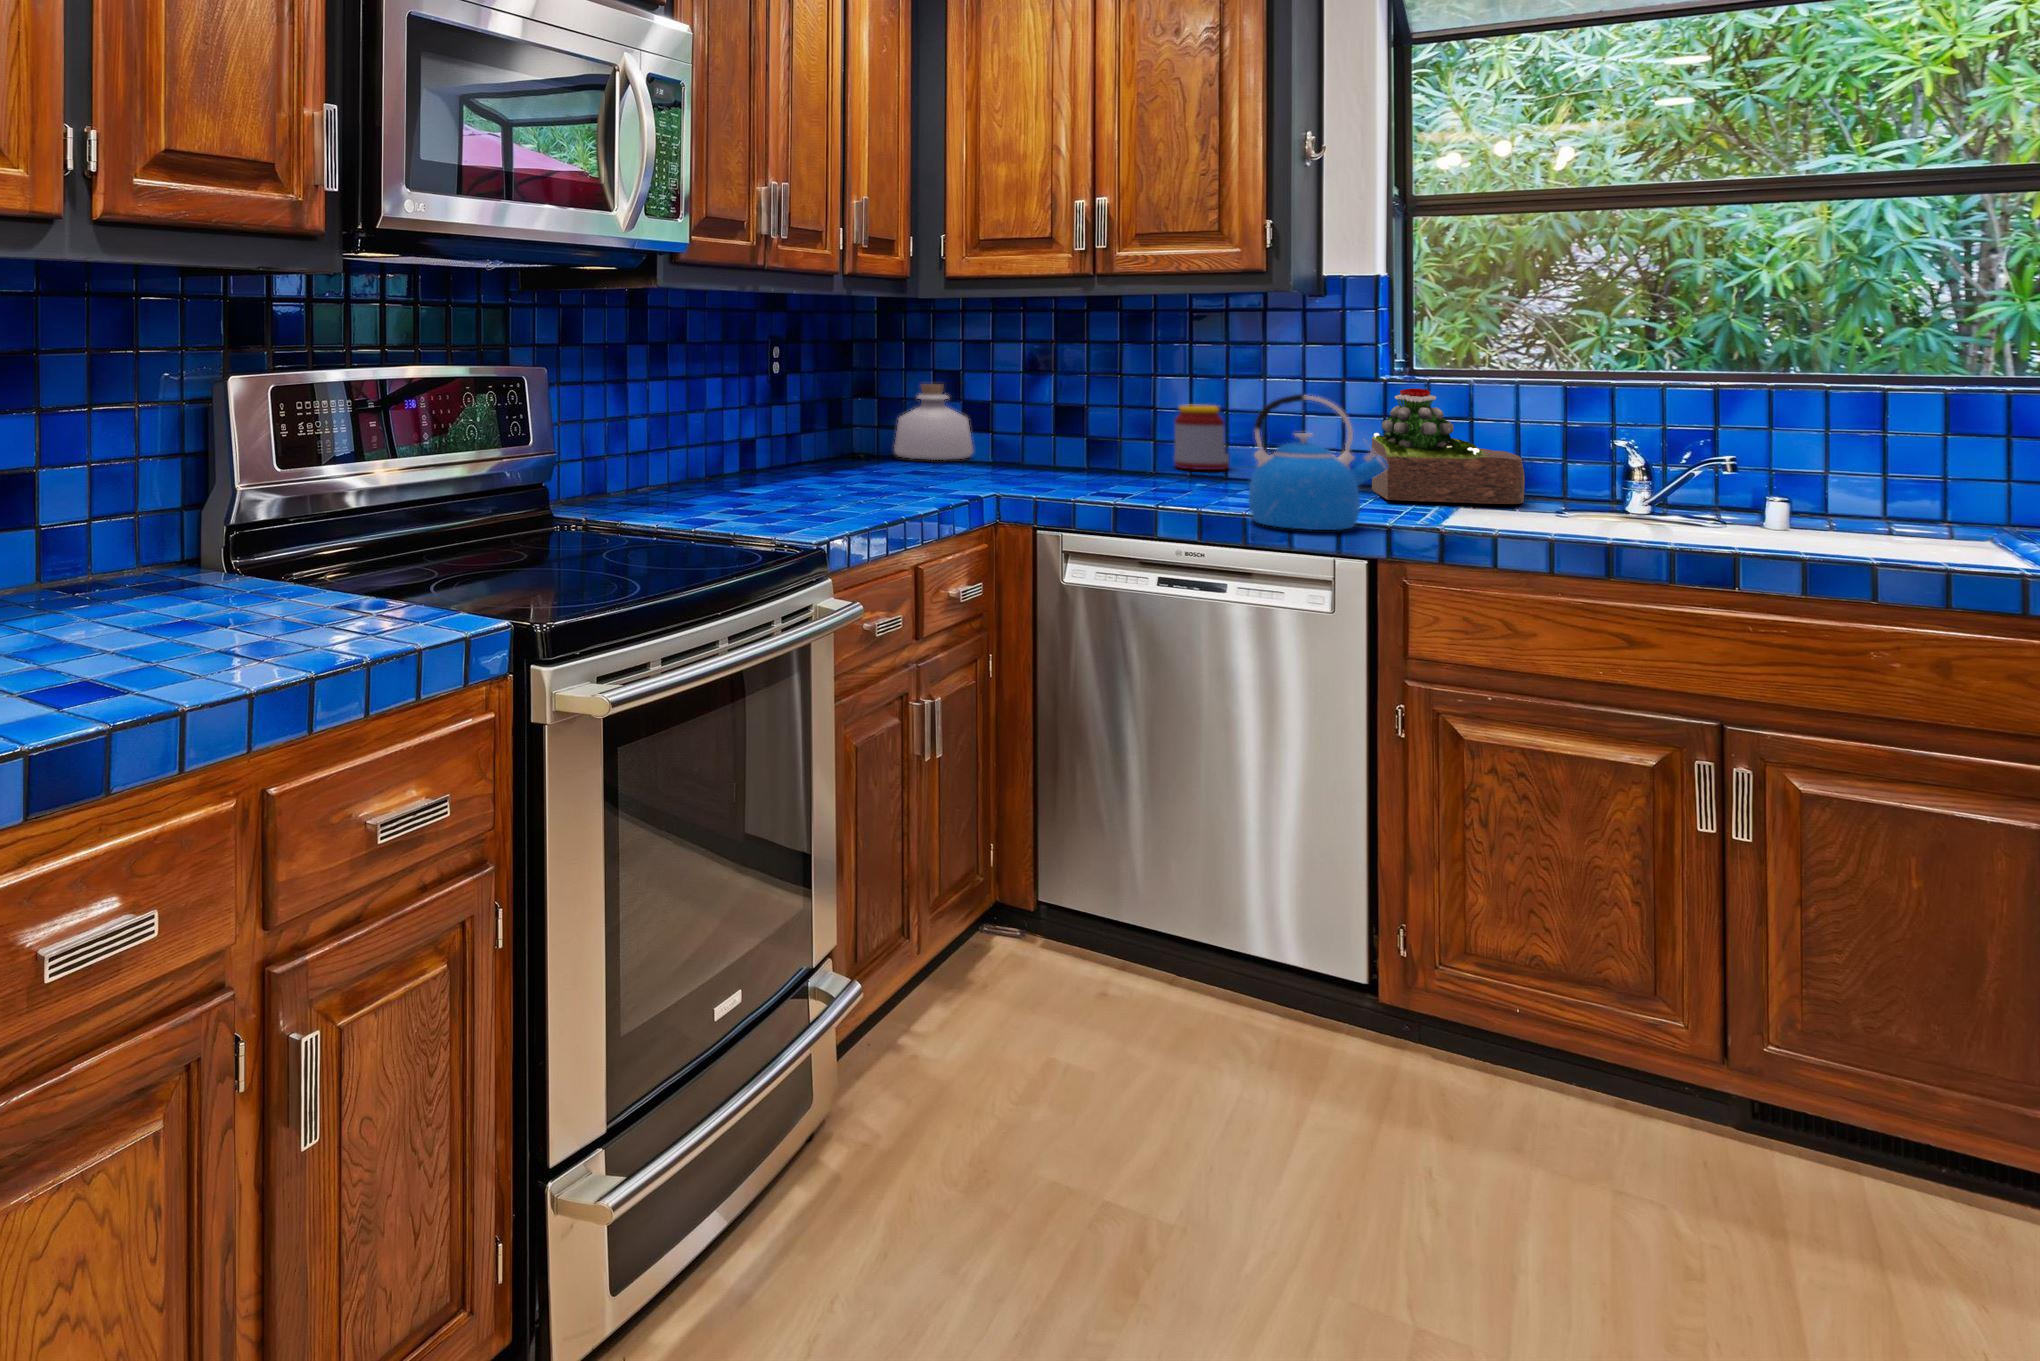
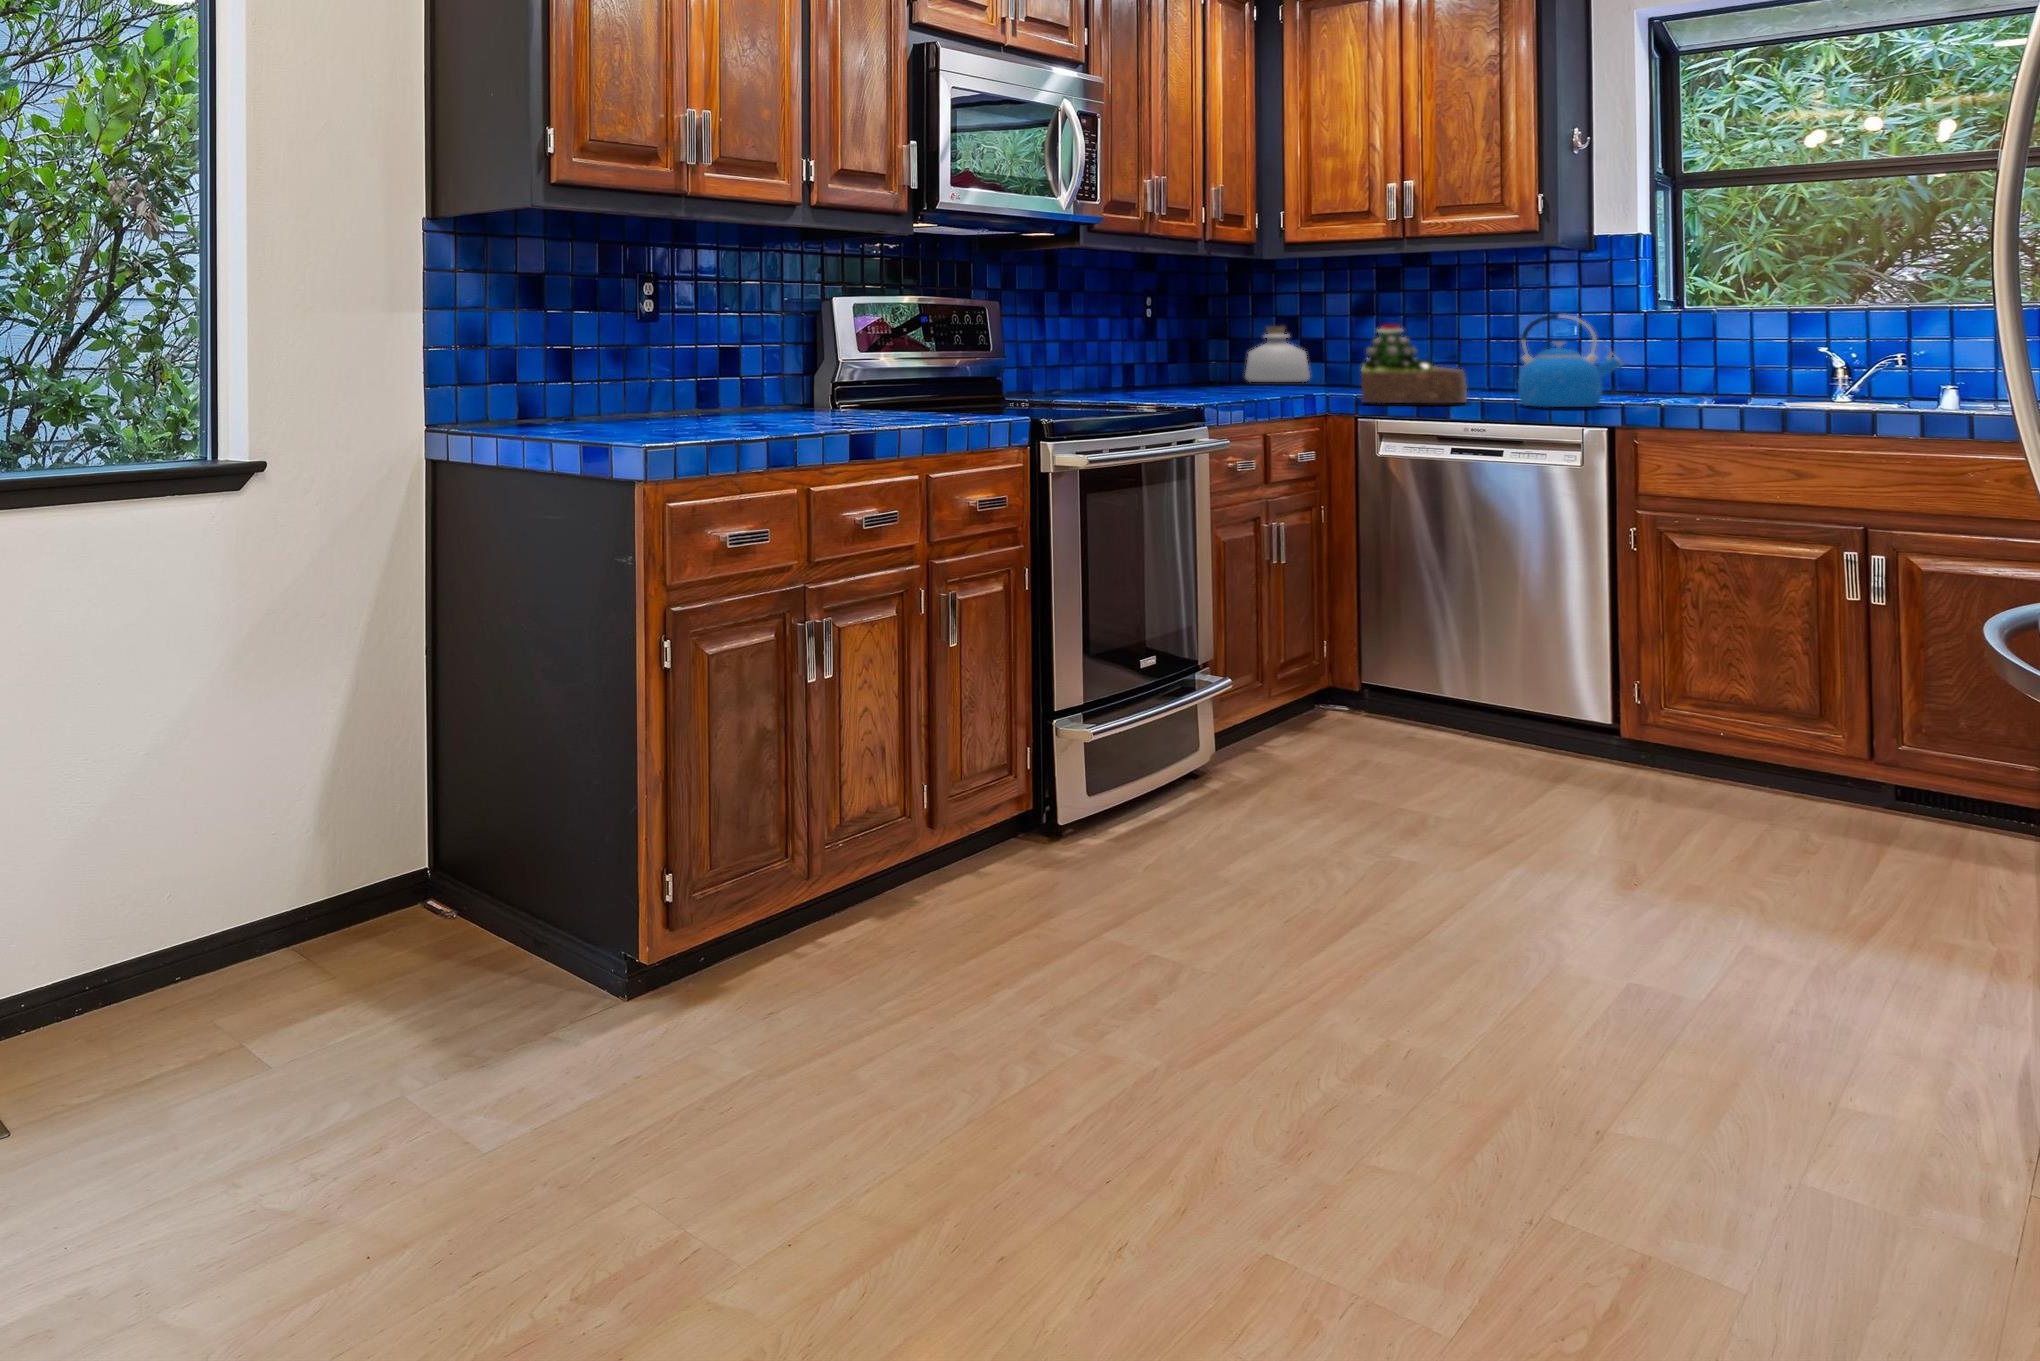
succulent plant: present [1372,389,1525,504] -> present [1361,324,1467,403]
jar: present [1174,406,1229,470] -> none [1476,336,1521,384]

